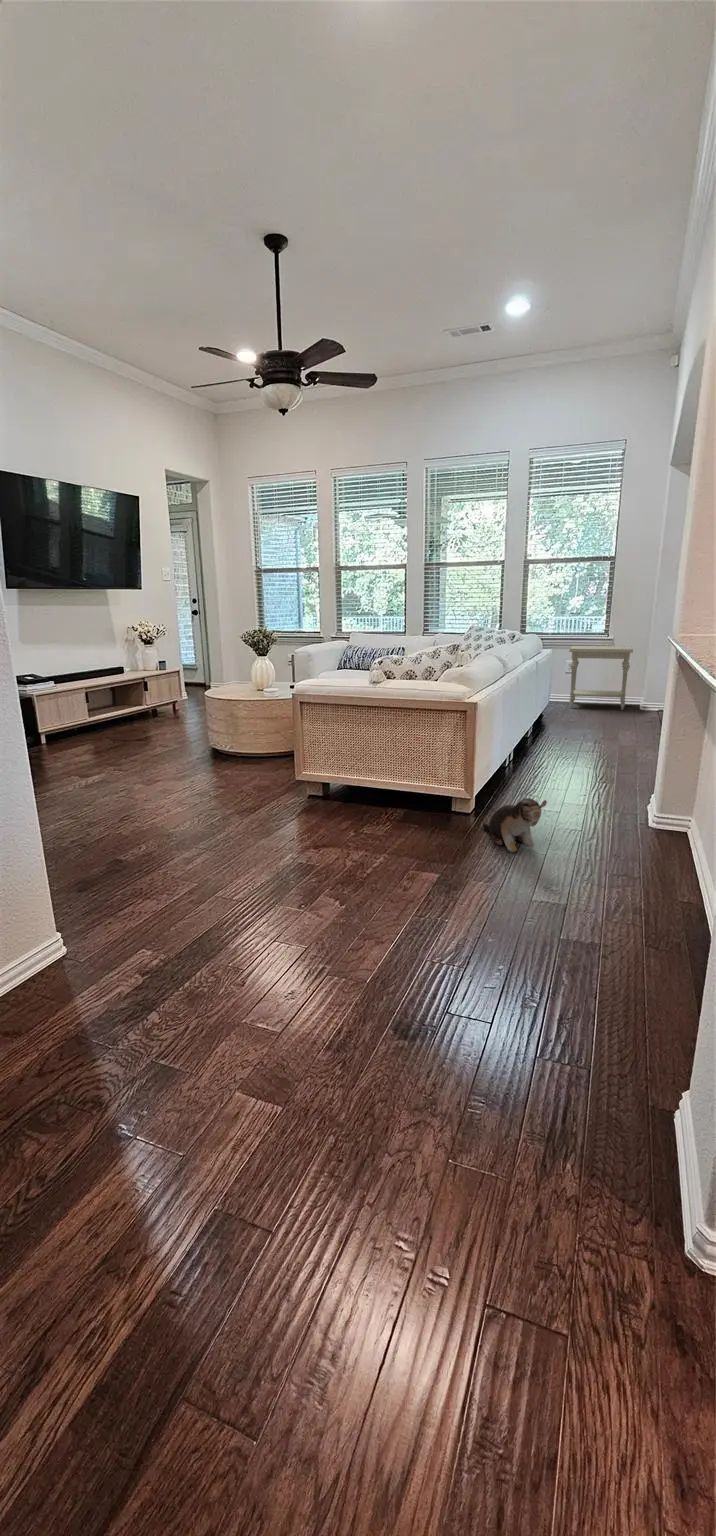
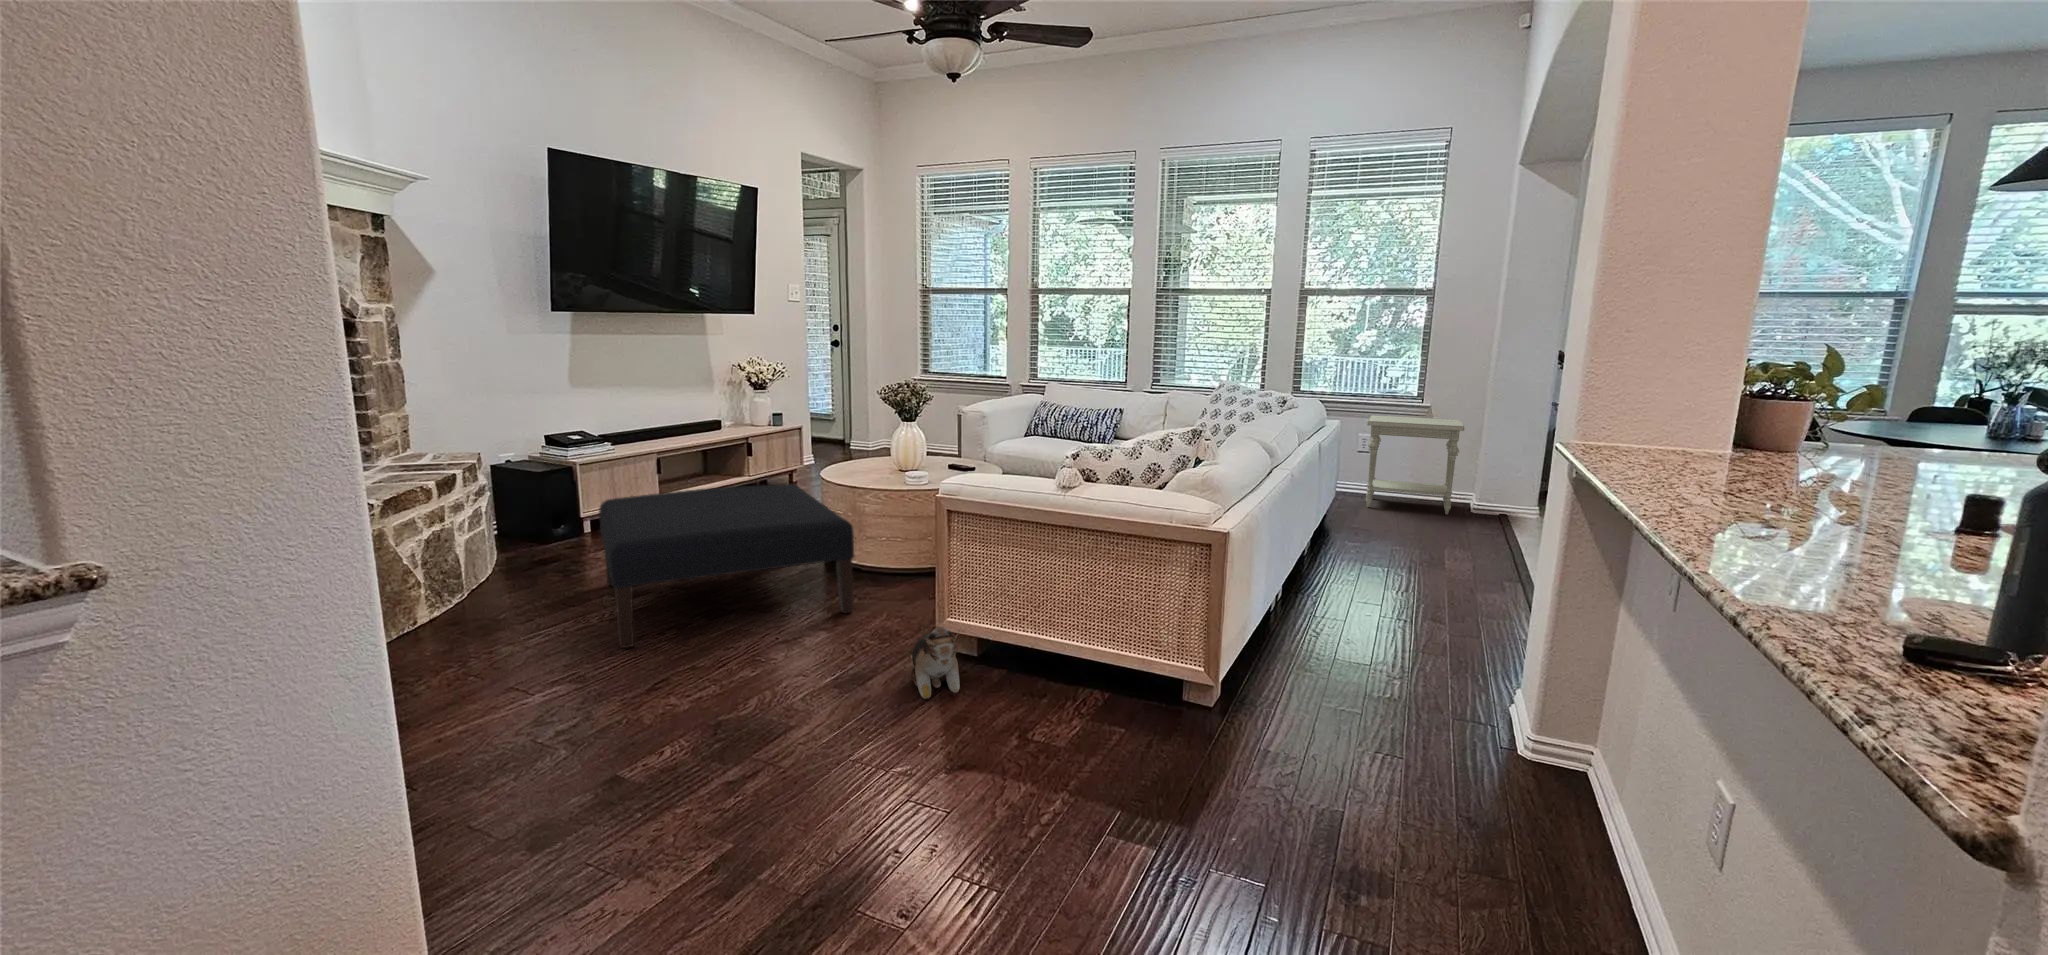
ottoman: none [59,701,237,802] -> present [599,484,854,648]
plush toy: present [483,798,547,852] -> present [911,626,960,699]

